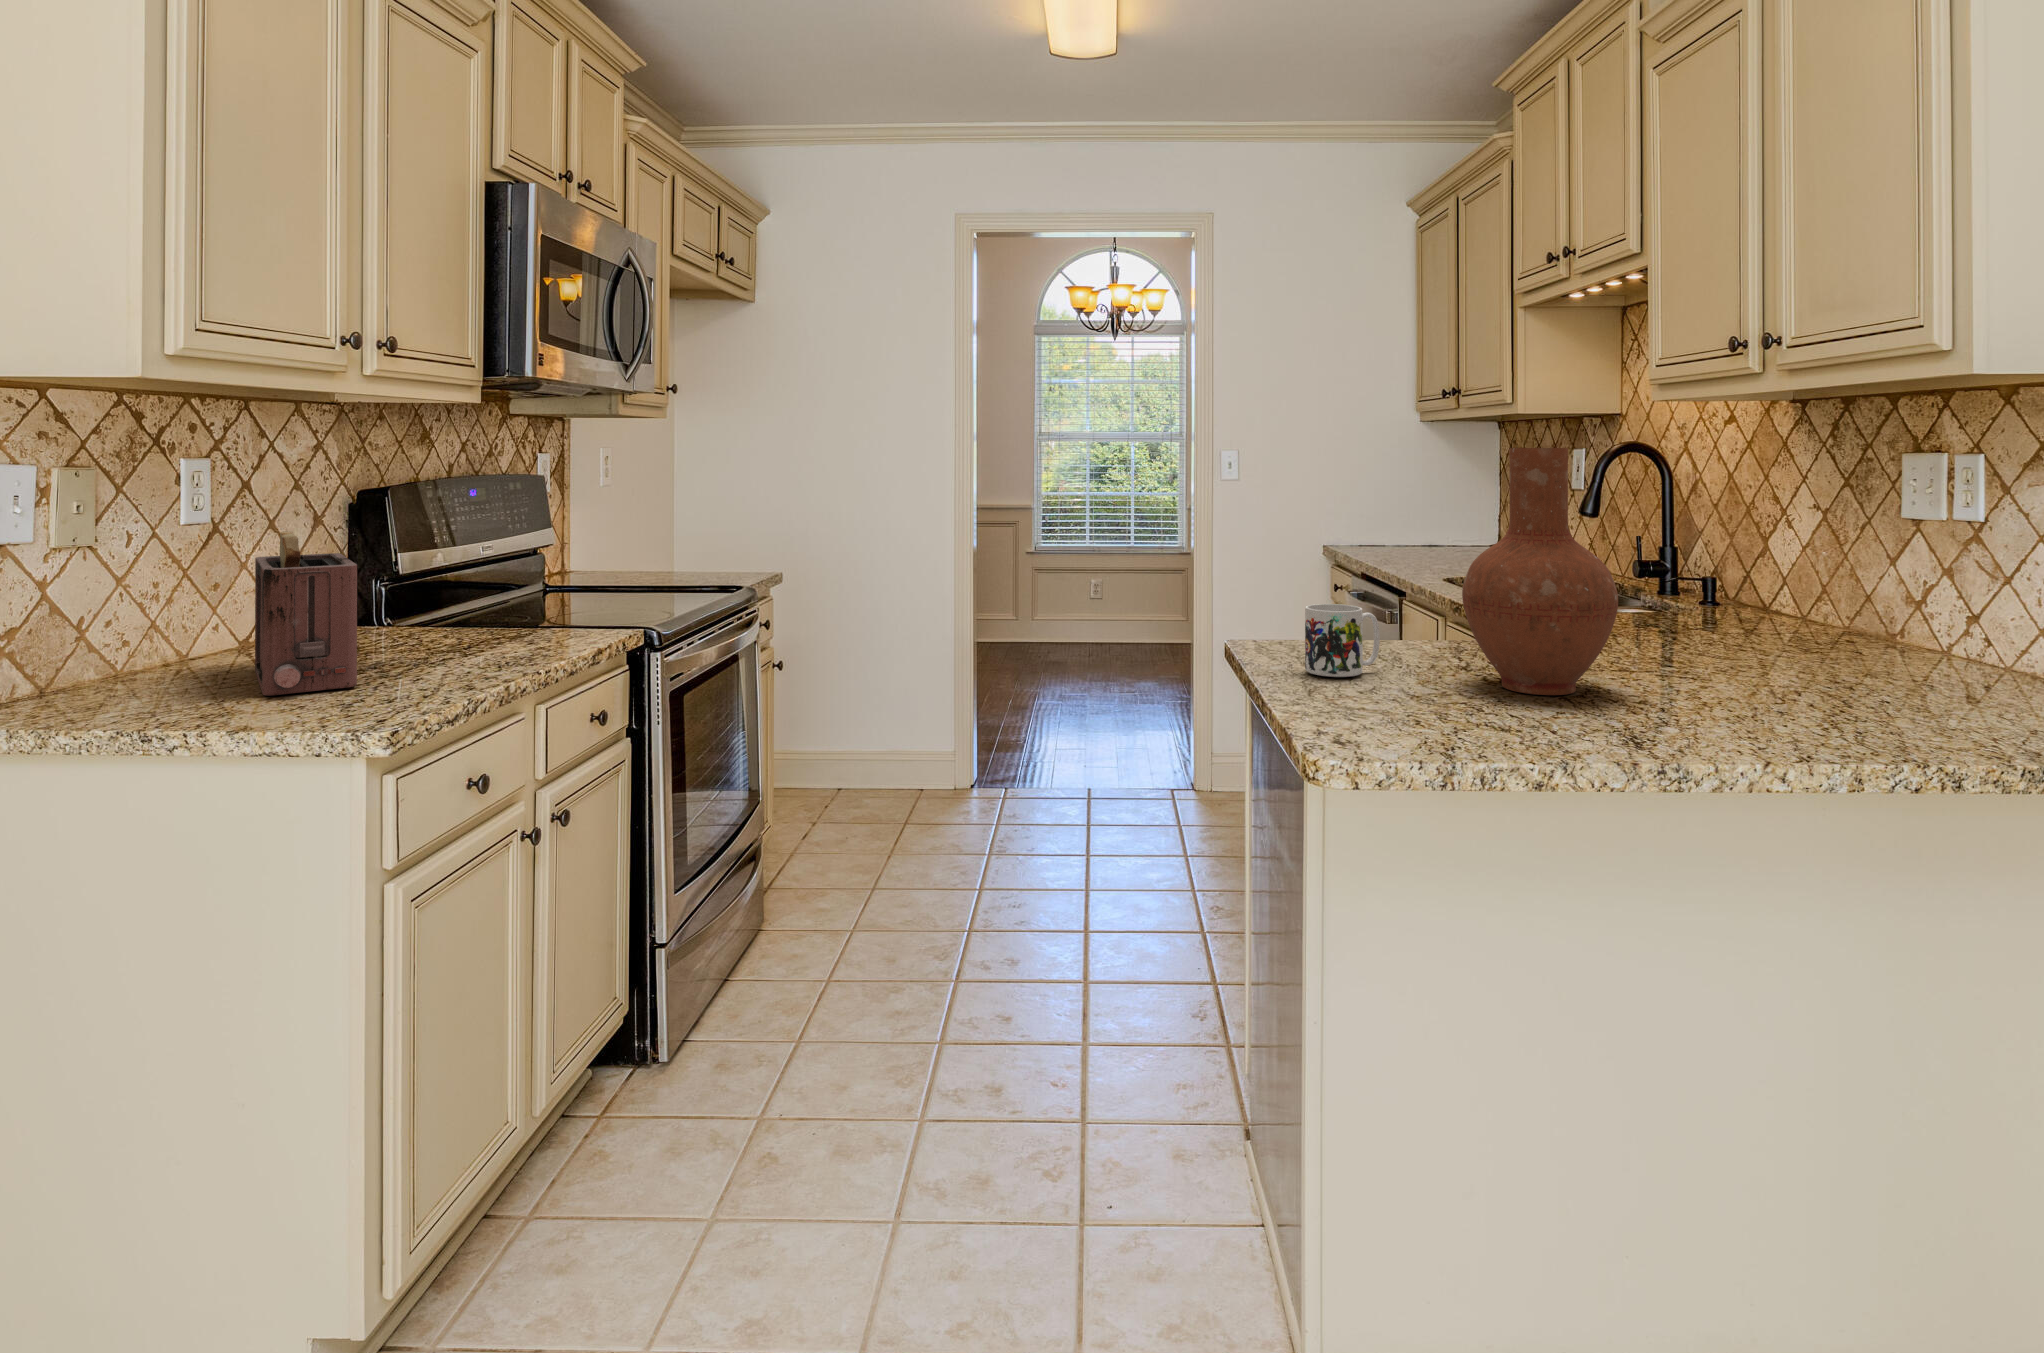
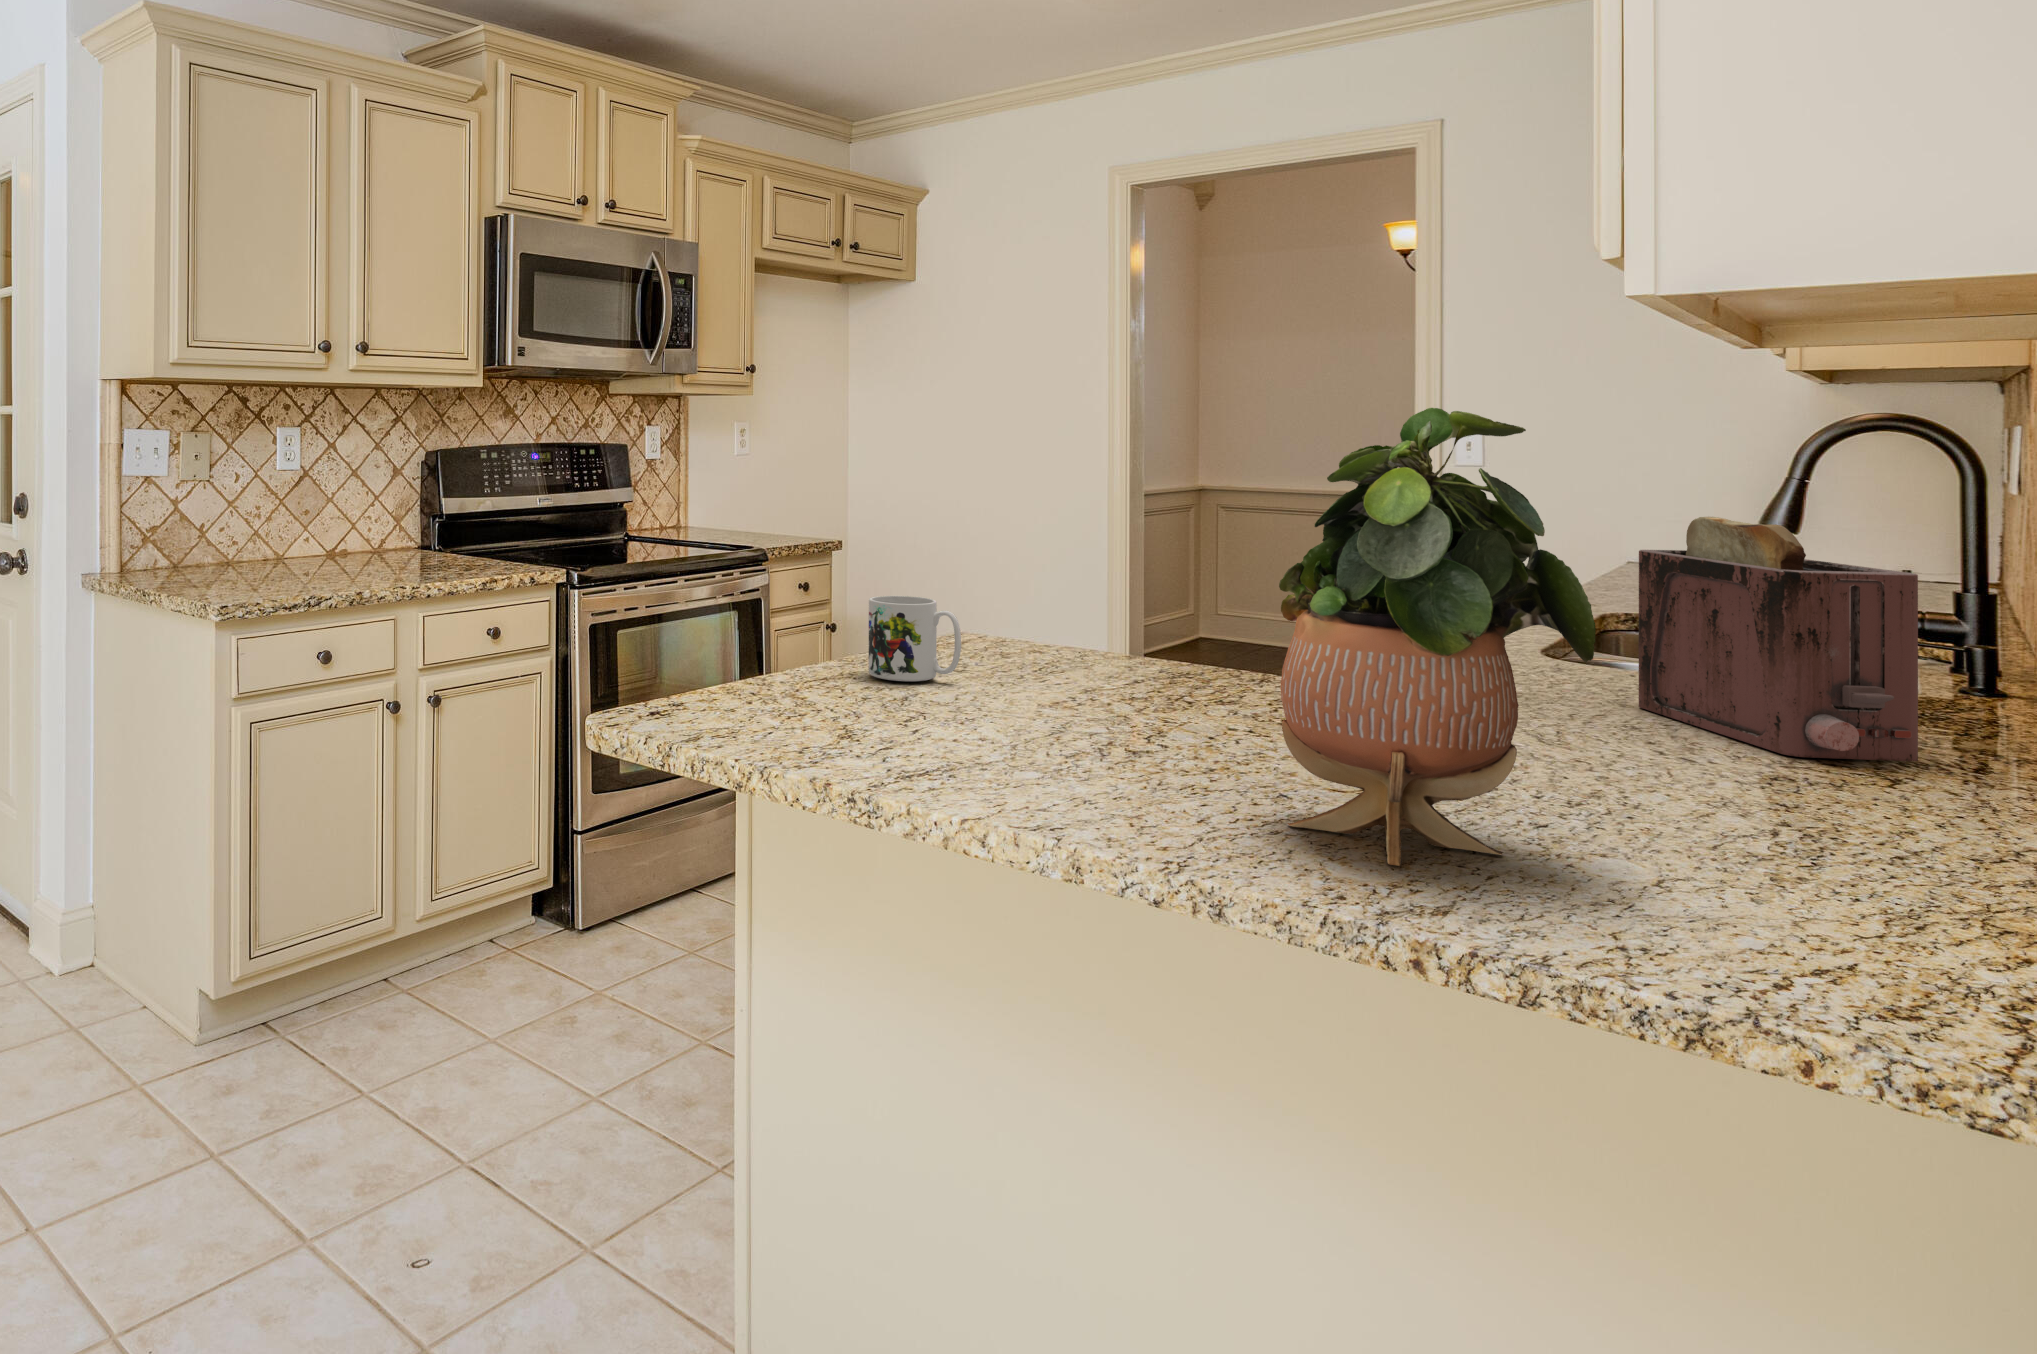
vase: present [1462,448,1618,695] -> none [969,409,1171,735]
potted plant: none [1801,450,1978,735] -> present [1279,408,1596,866]
toaster: present [255,531,357,696] -> present [1639,517,1918,761]

